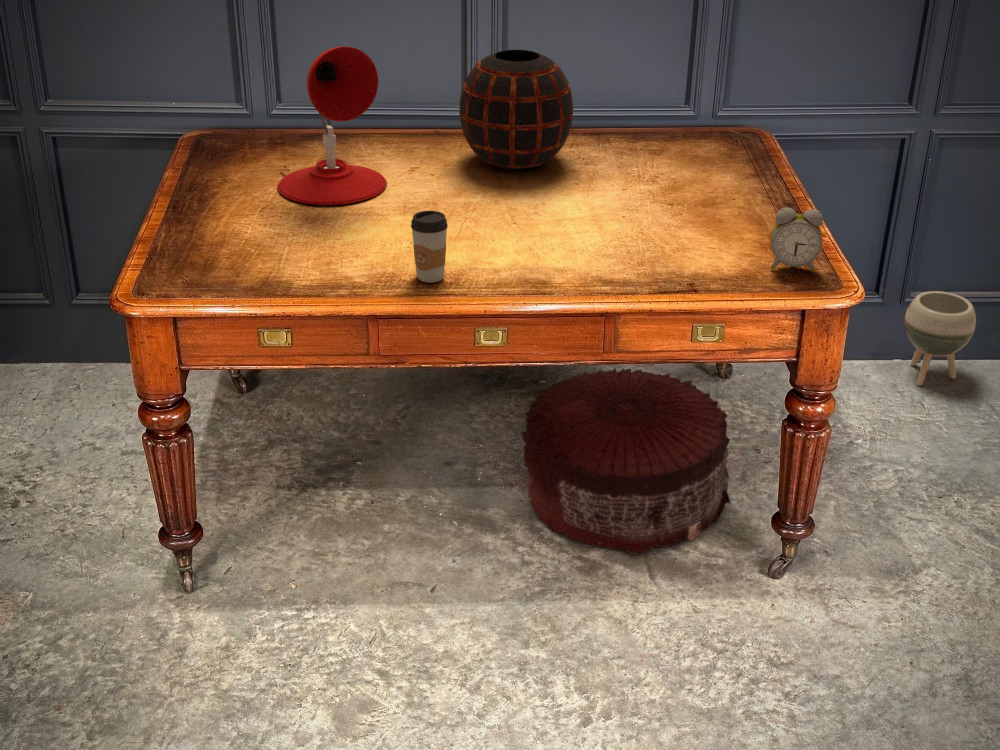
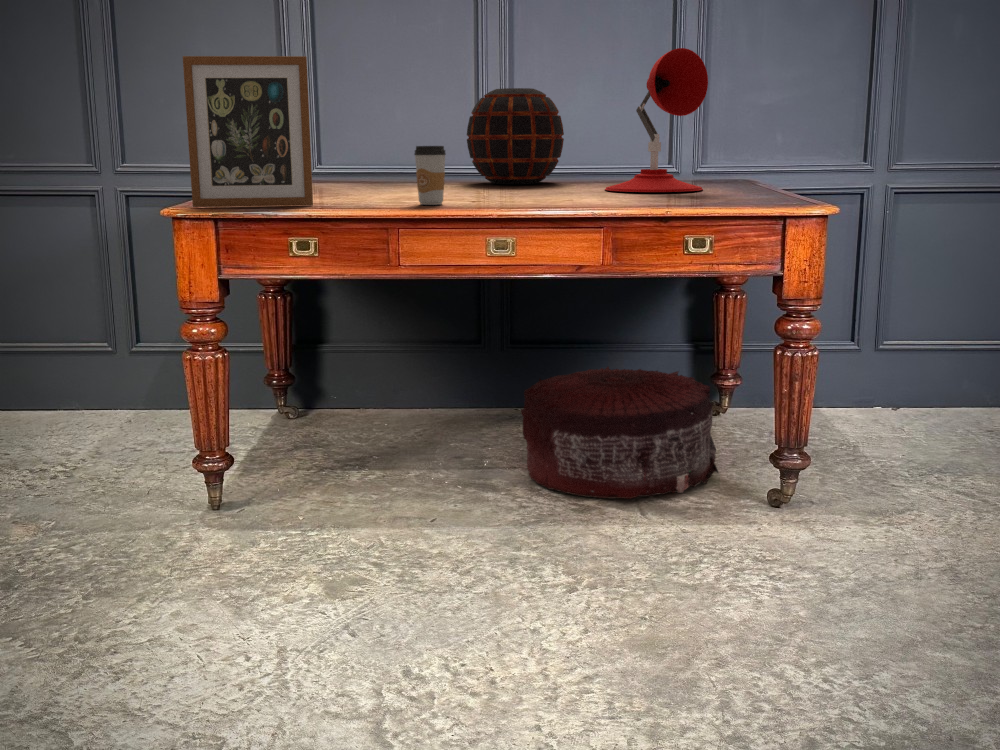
desk lamp: present [278,47,387,205] -> present [605,48,708,192]
picture frame: none [133,116,295,286] -> present [183,56,313,207]
alarm clock: present [770,208,823,272] -> none [730,142,776,200]
planter: present [905,291,976,386] -> none [878,336,944,419]

